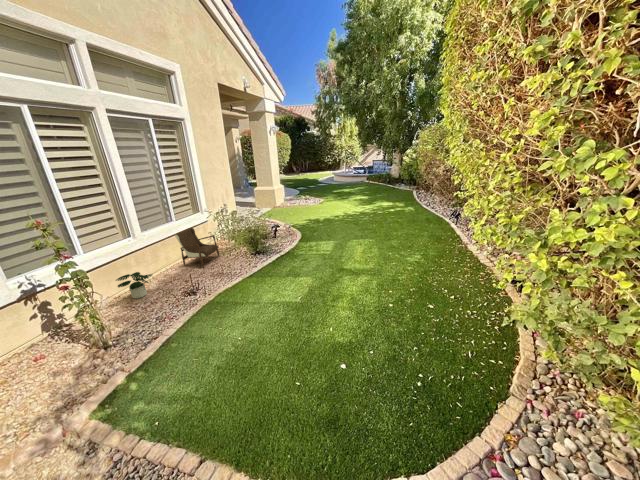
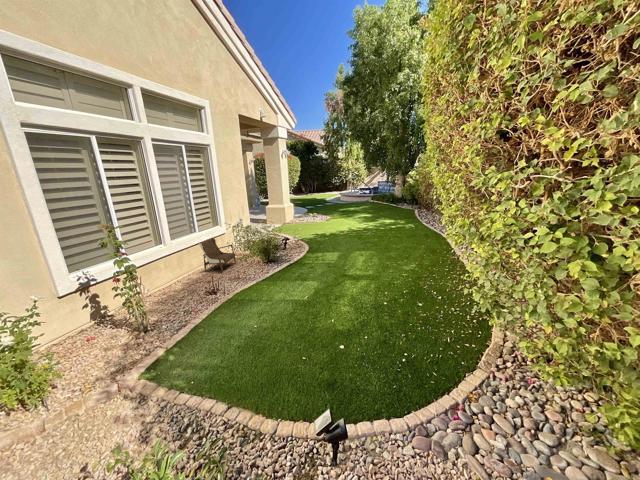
potted plant: present [116,272,152,298] -> none [150,274,180,296]

